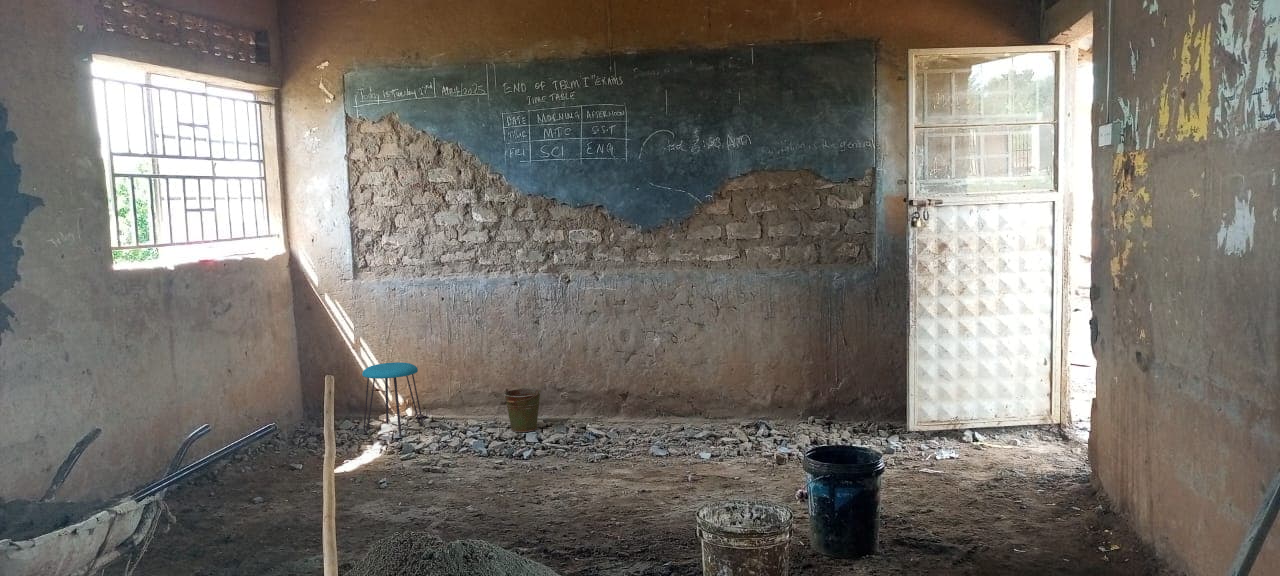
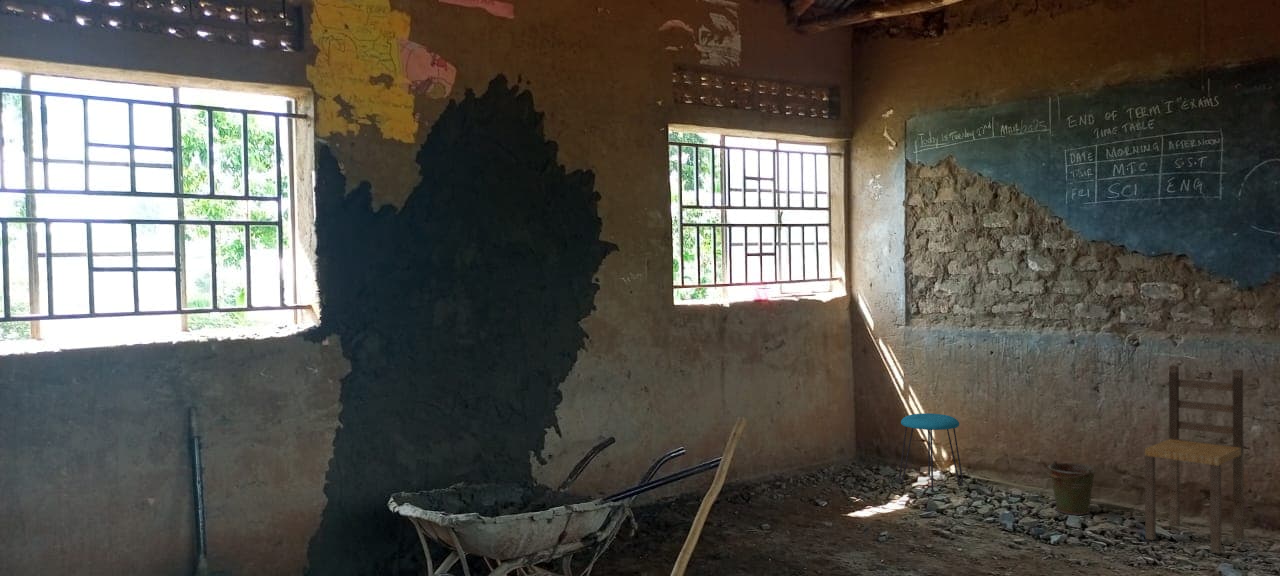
chair: none [586,295,647,439] -> present [1145,365,1244,553]

